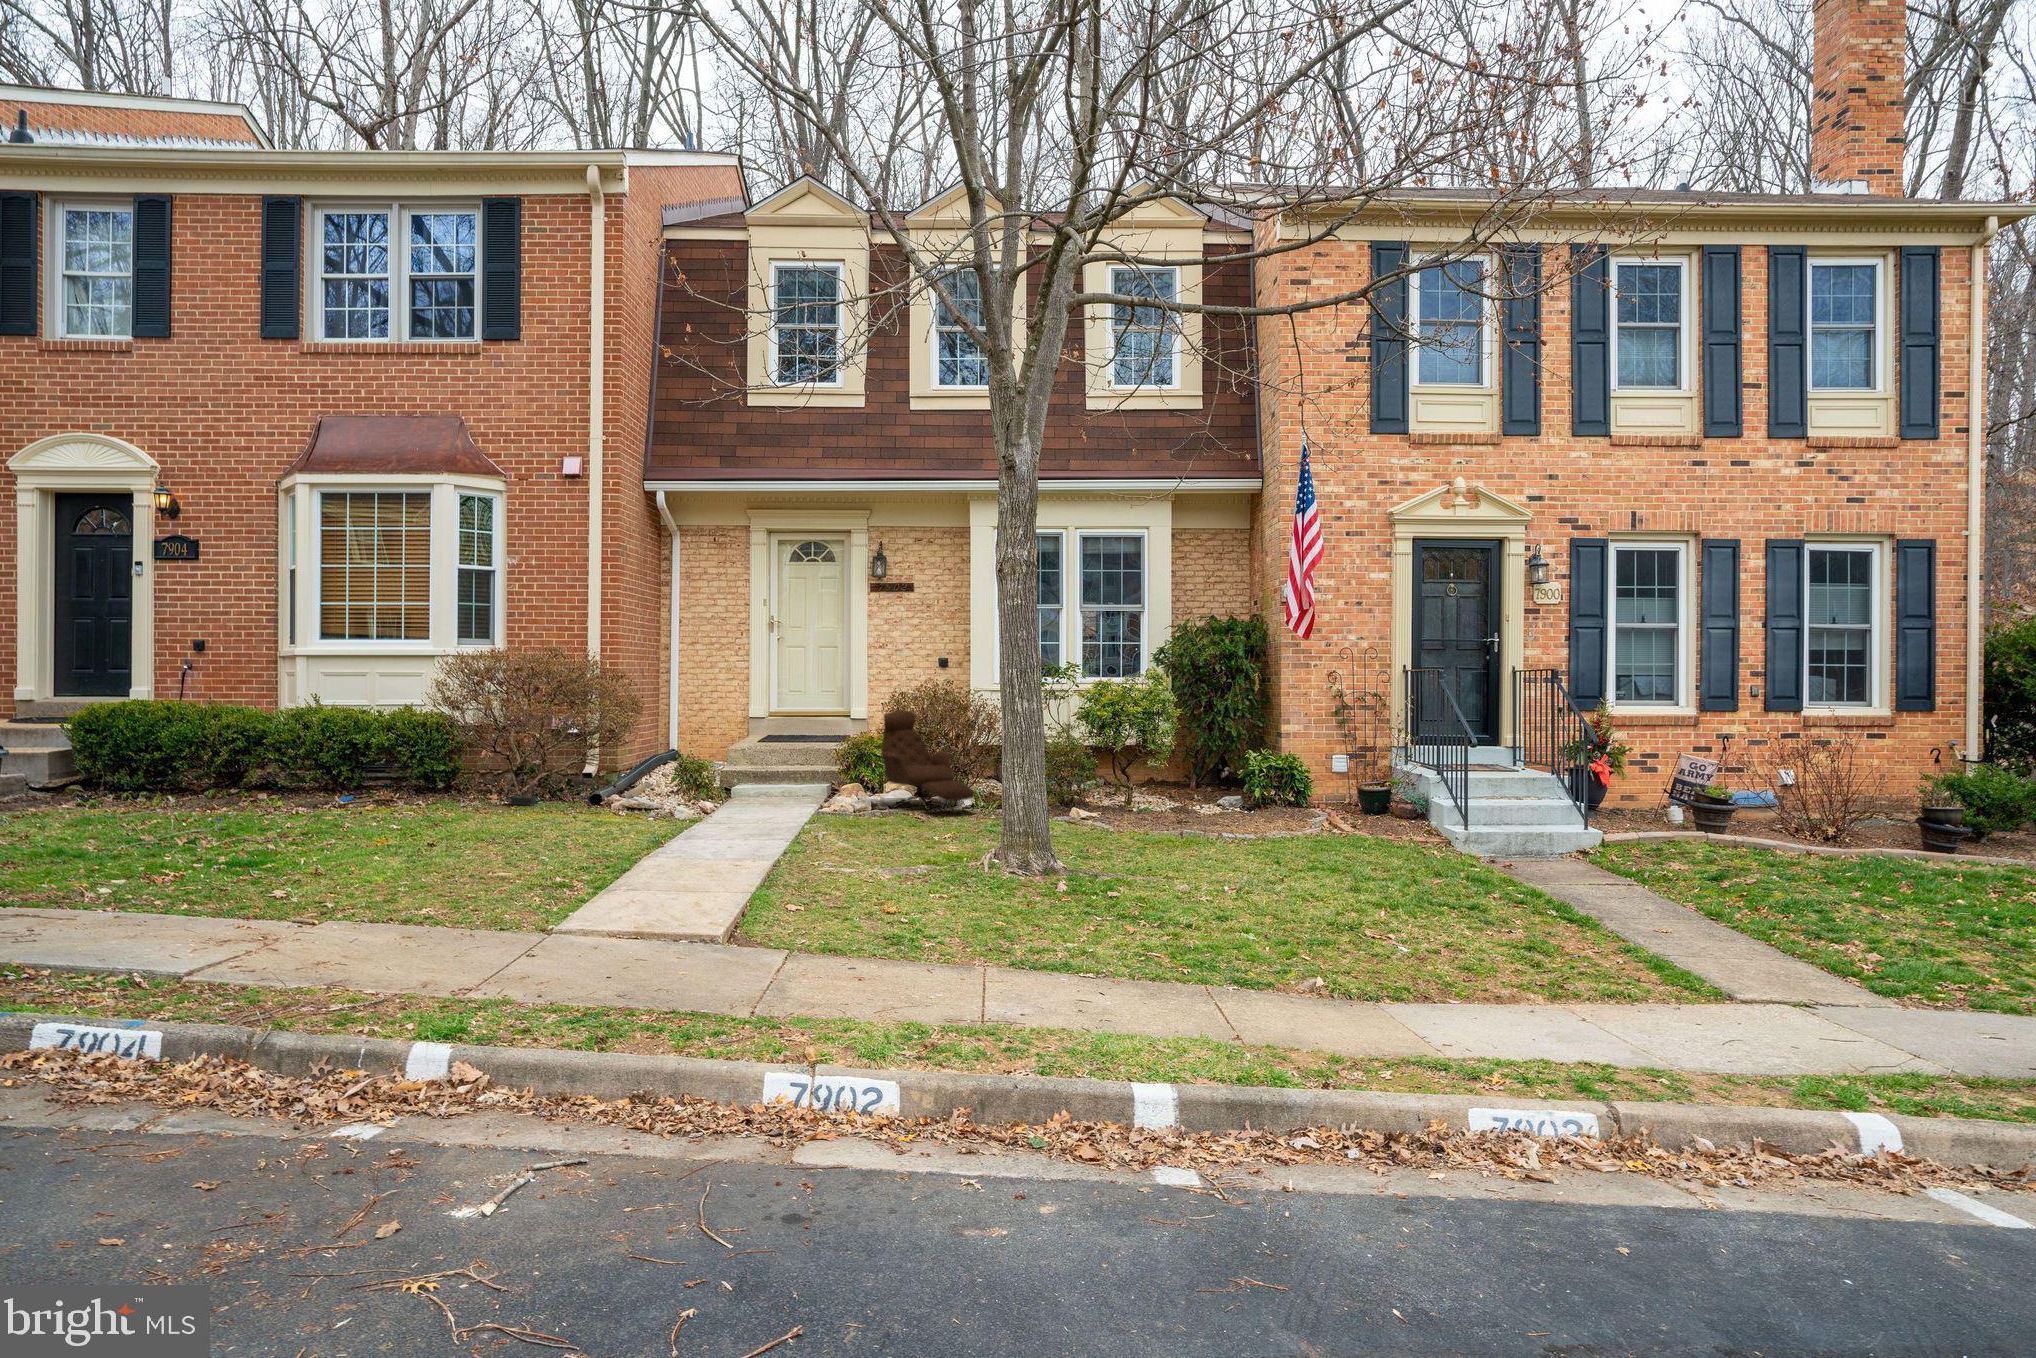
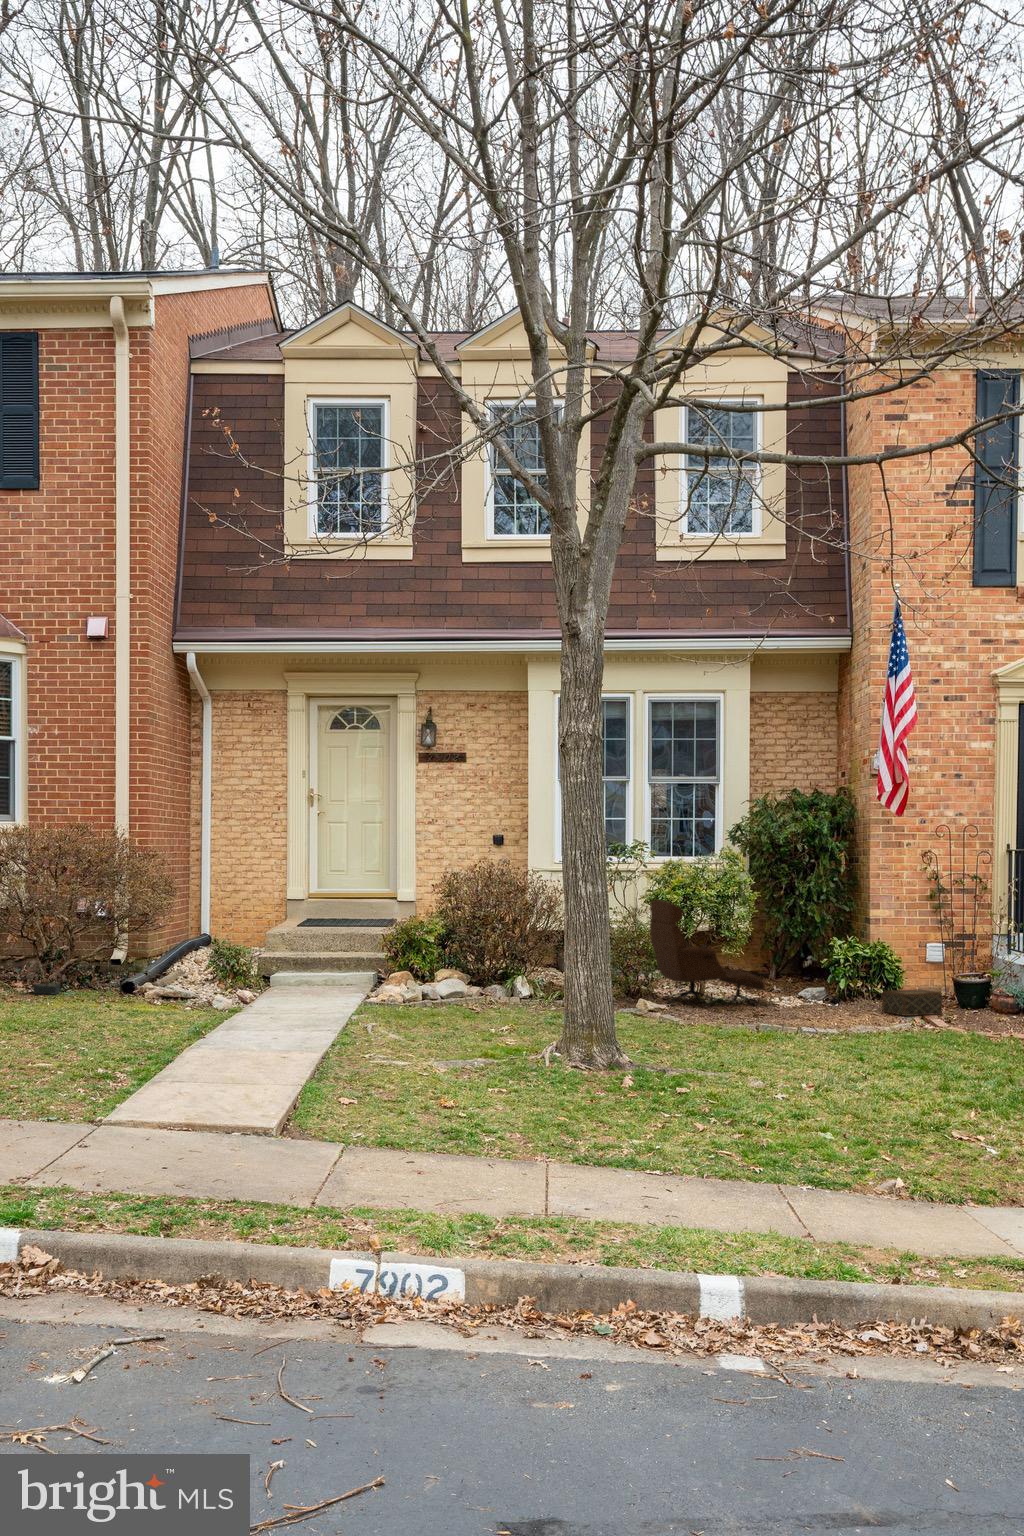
lounge chair: present [880,711,974,814] -> present [650,900,765,1007]
woven basket: none [1289,796,1343,820] -> present [882,989,943,1016]

